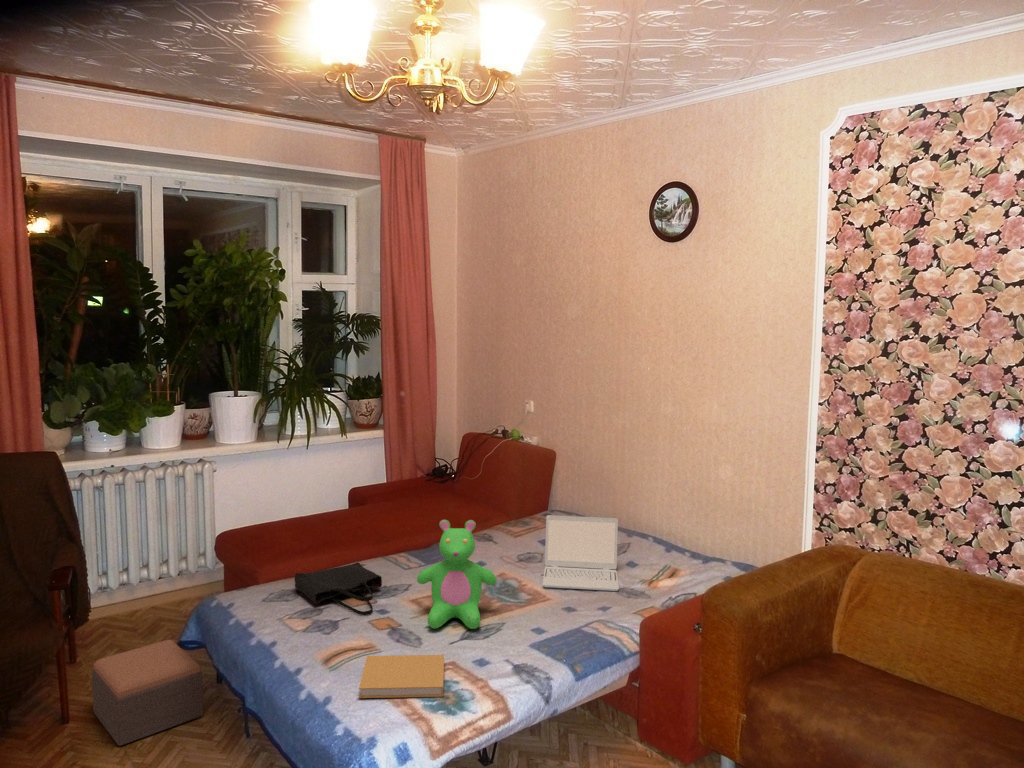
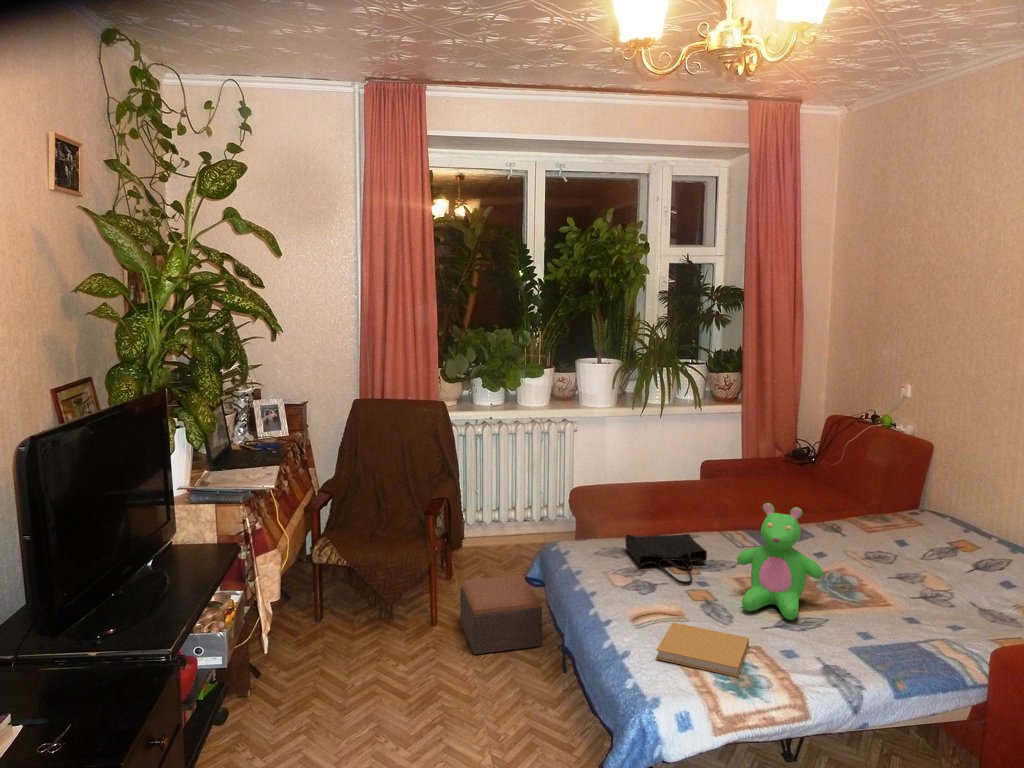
laptop: present [543,515,619,591] -> none [884,514,993,613]

